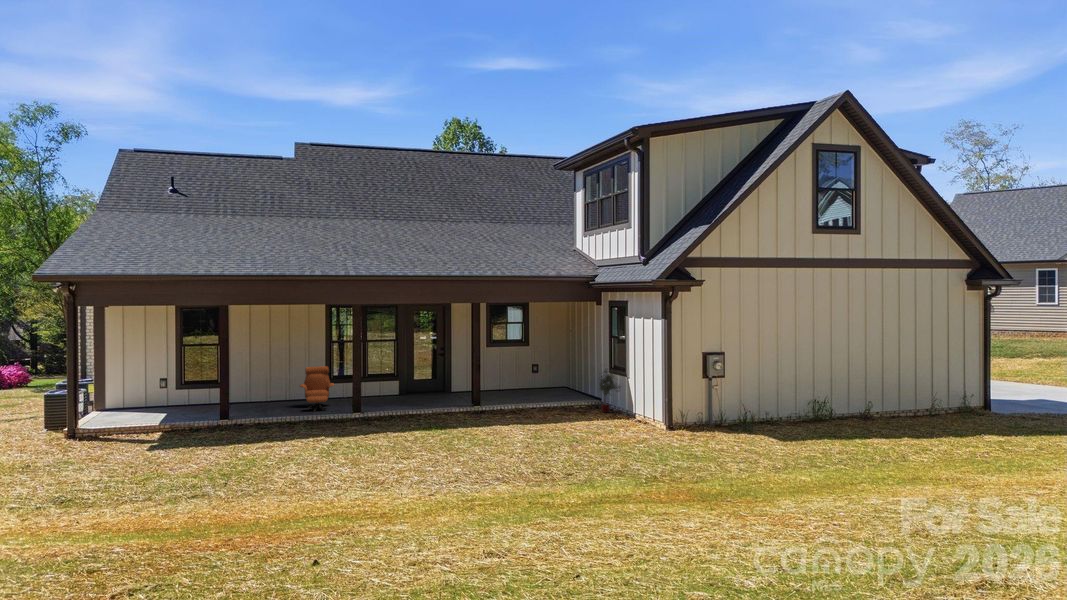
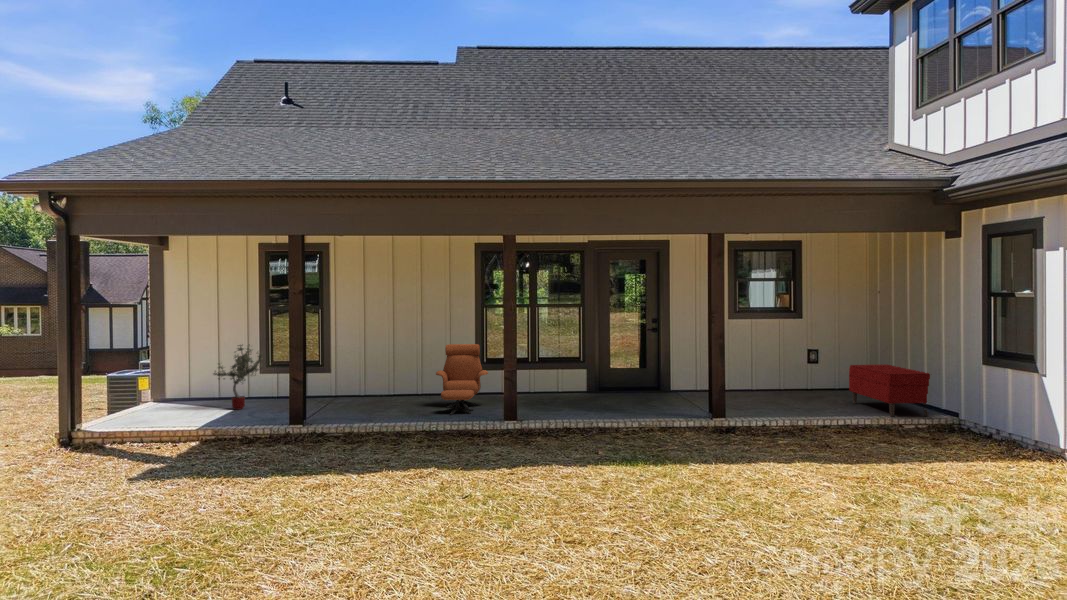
potted tree: present [600,371,620,413] -> present [214,344,264,410]
bench: none [553,373,592,402] -> present [849,365,930,417]

